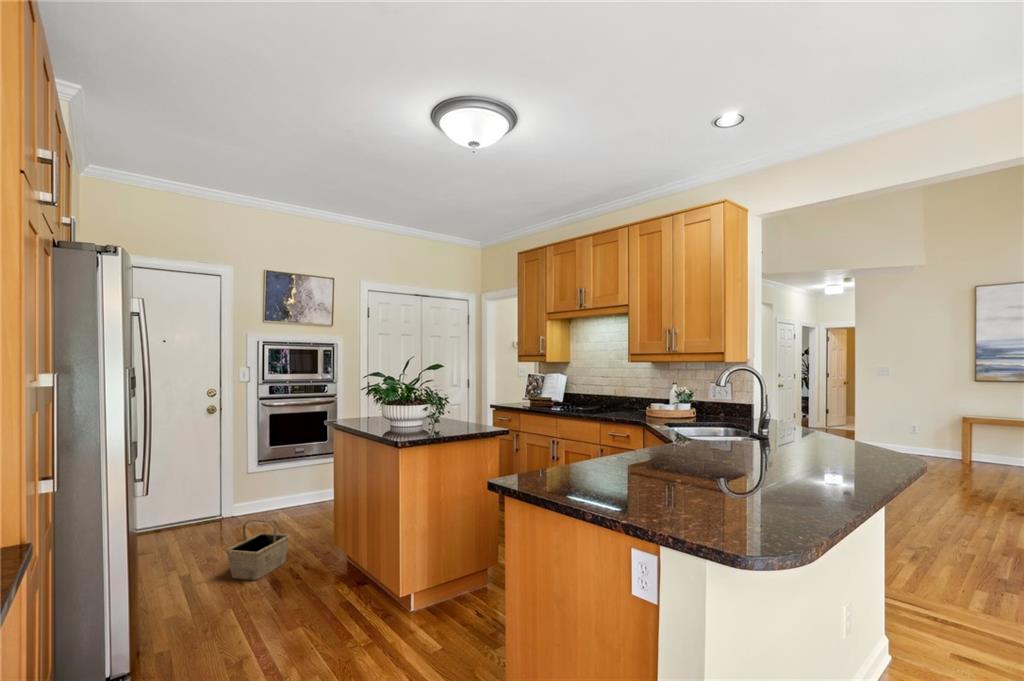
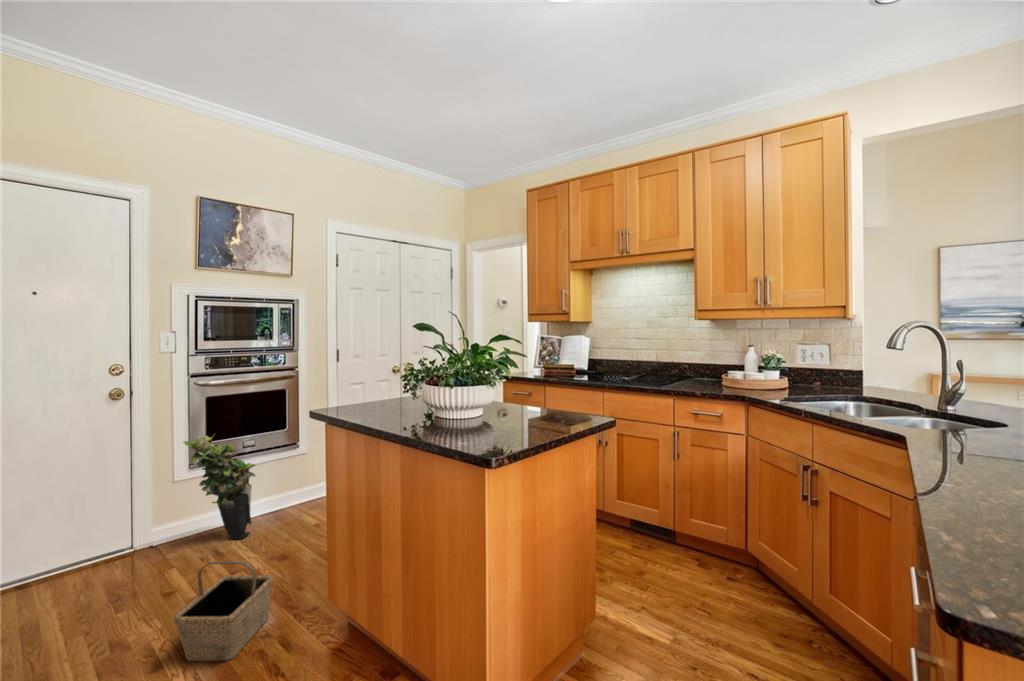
potted plant: none [250,440,299,518] -> present [183,436,255,539]

